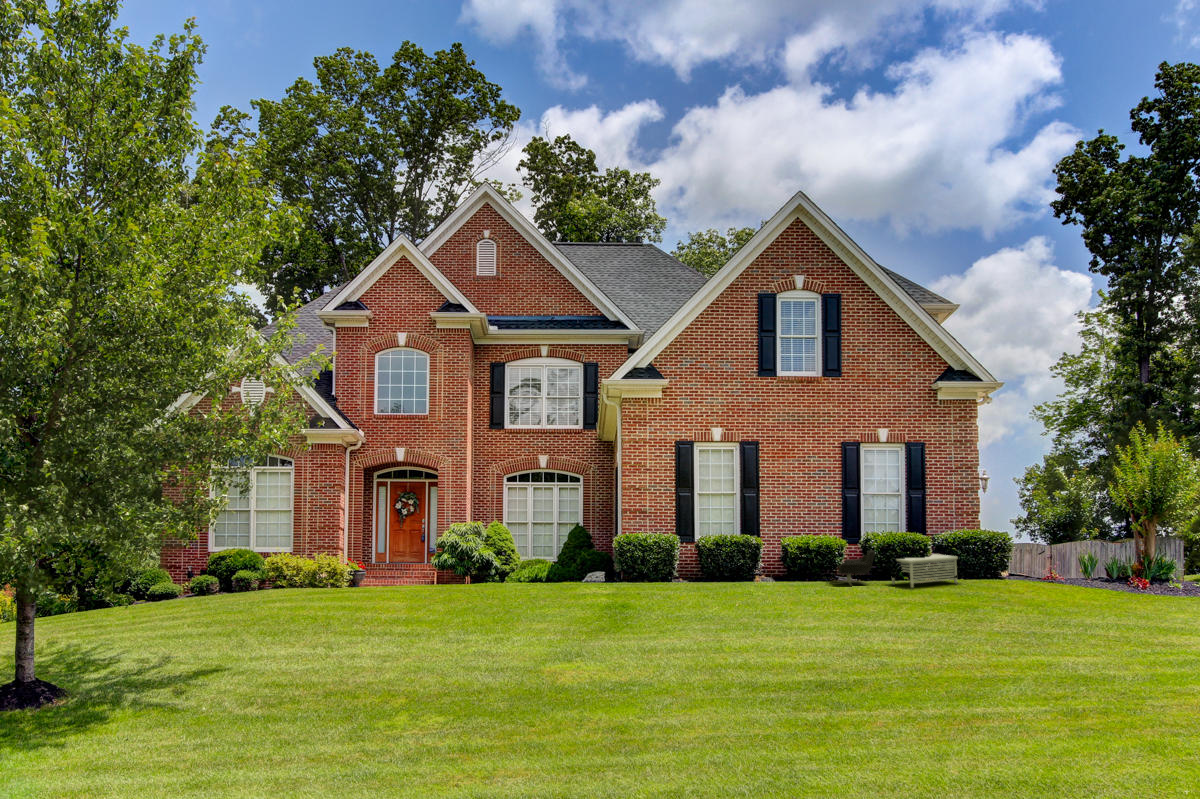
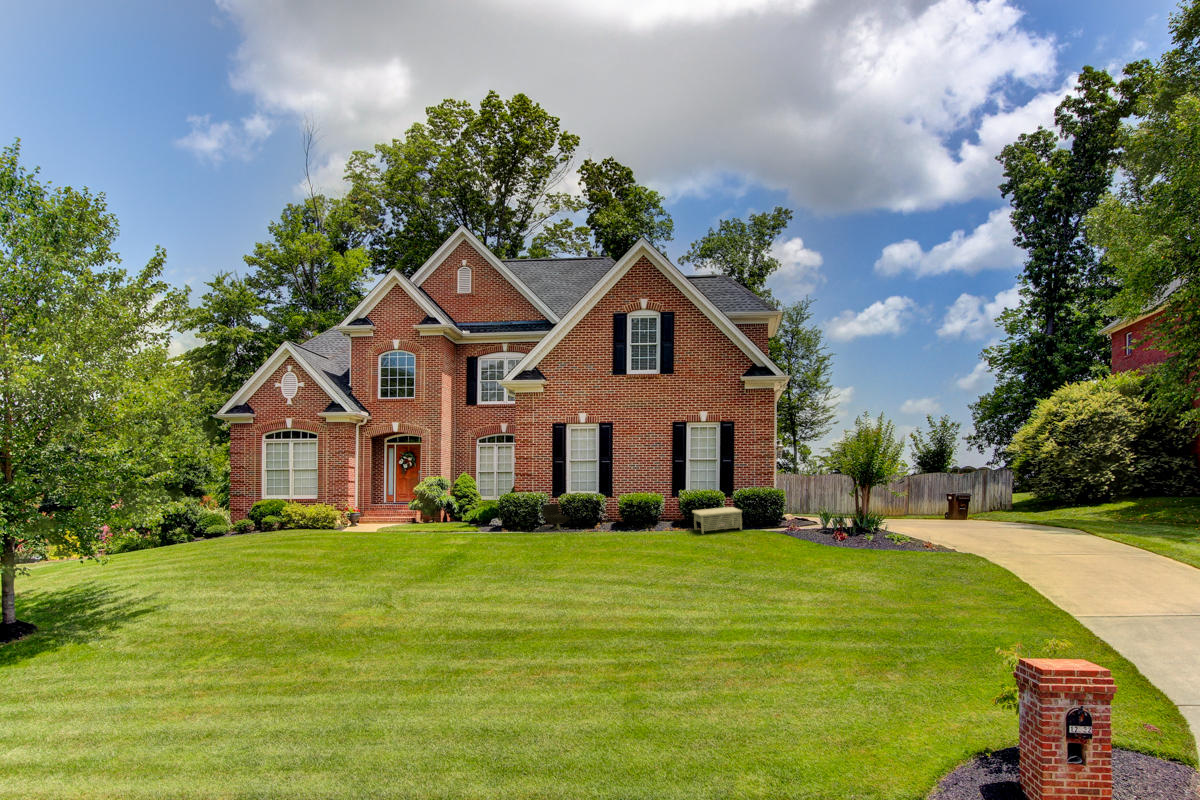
lounge chair: present [838,550,875,586] -> present [542,503,570,529]

